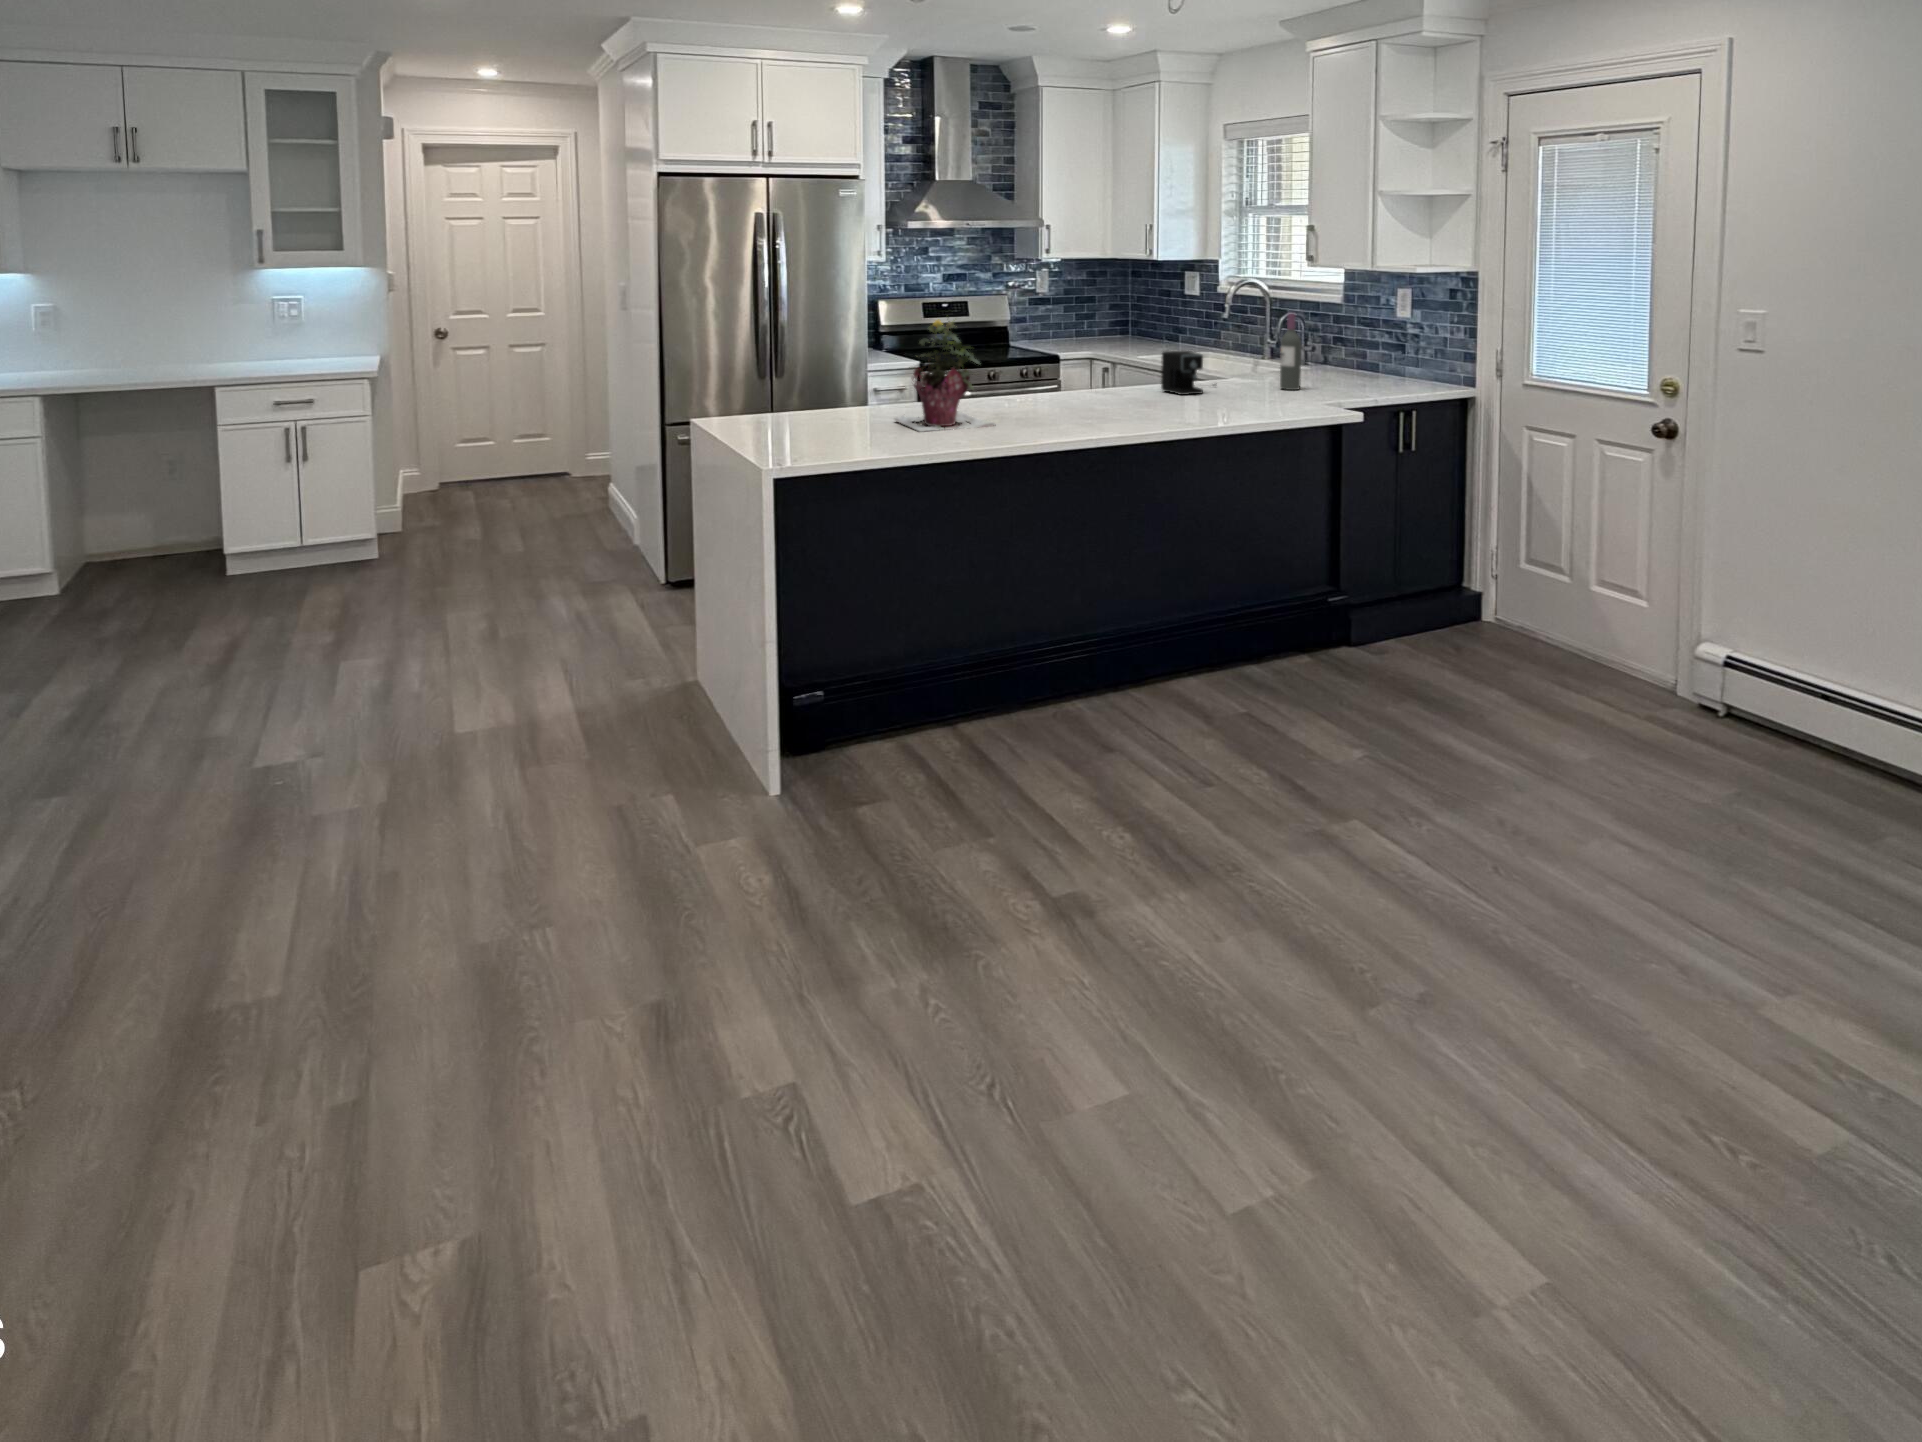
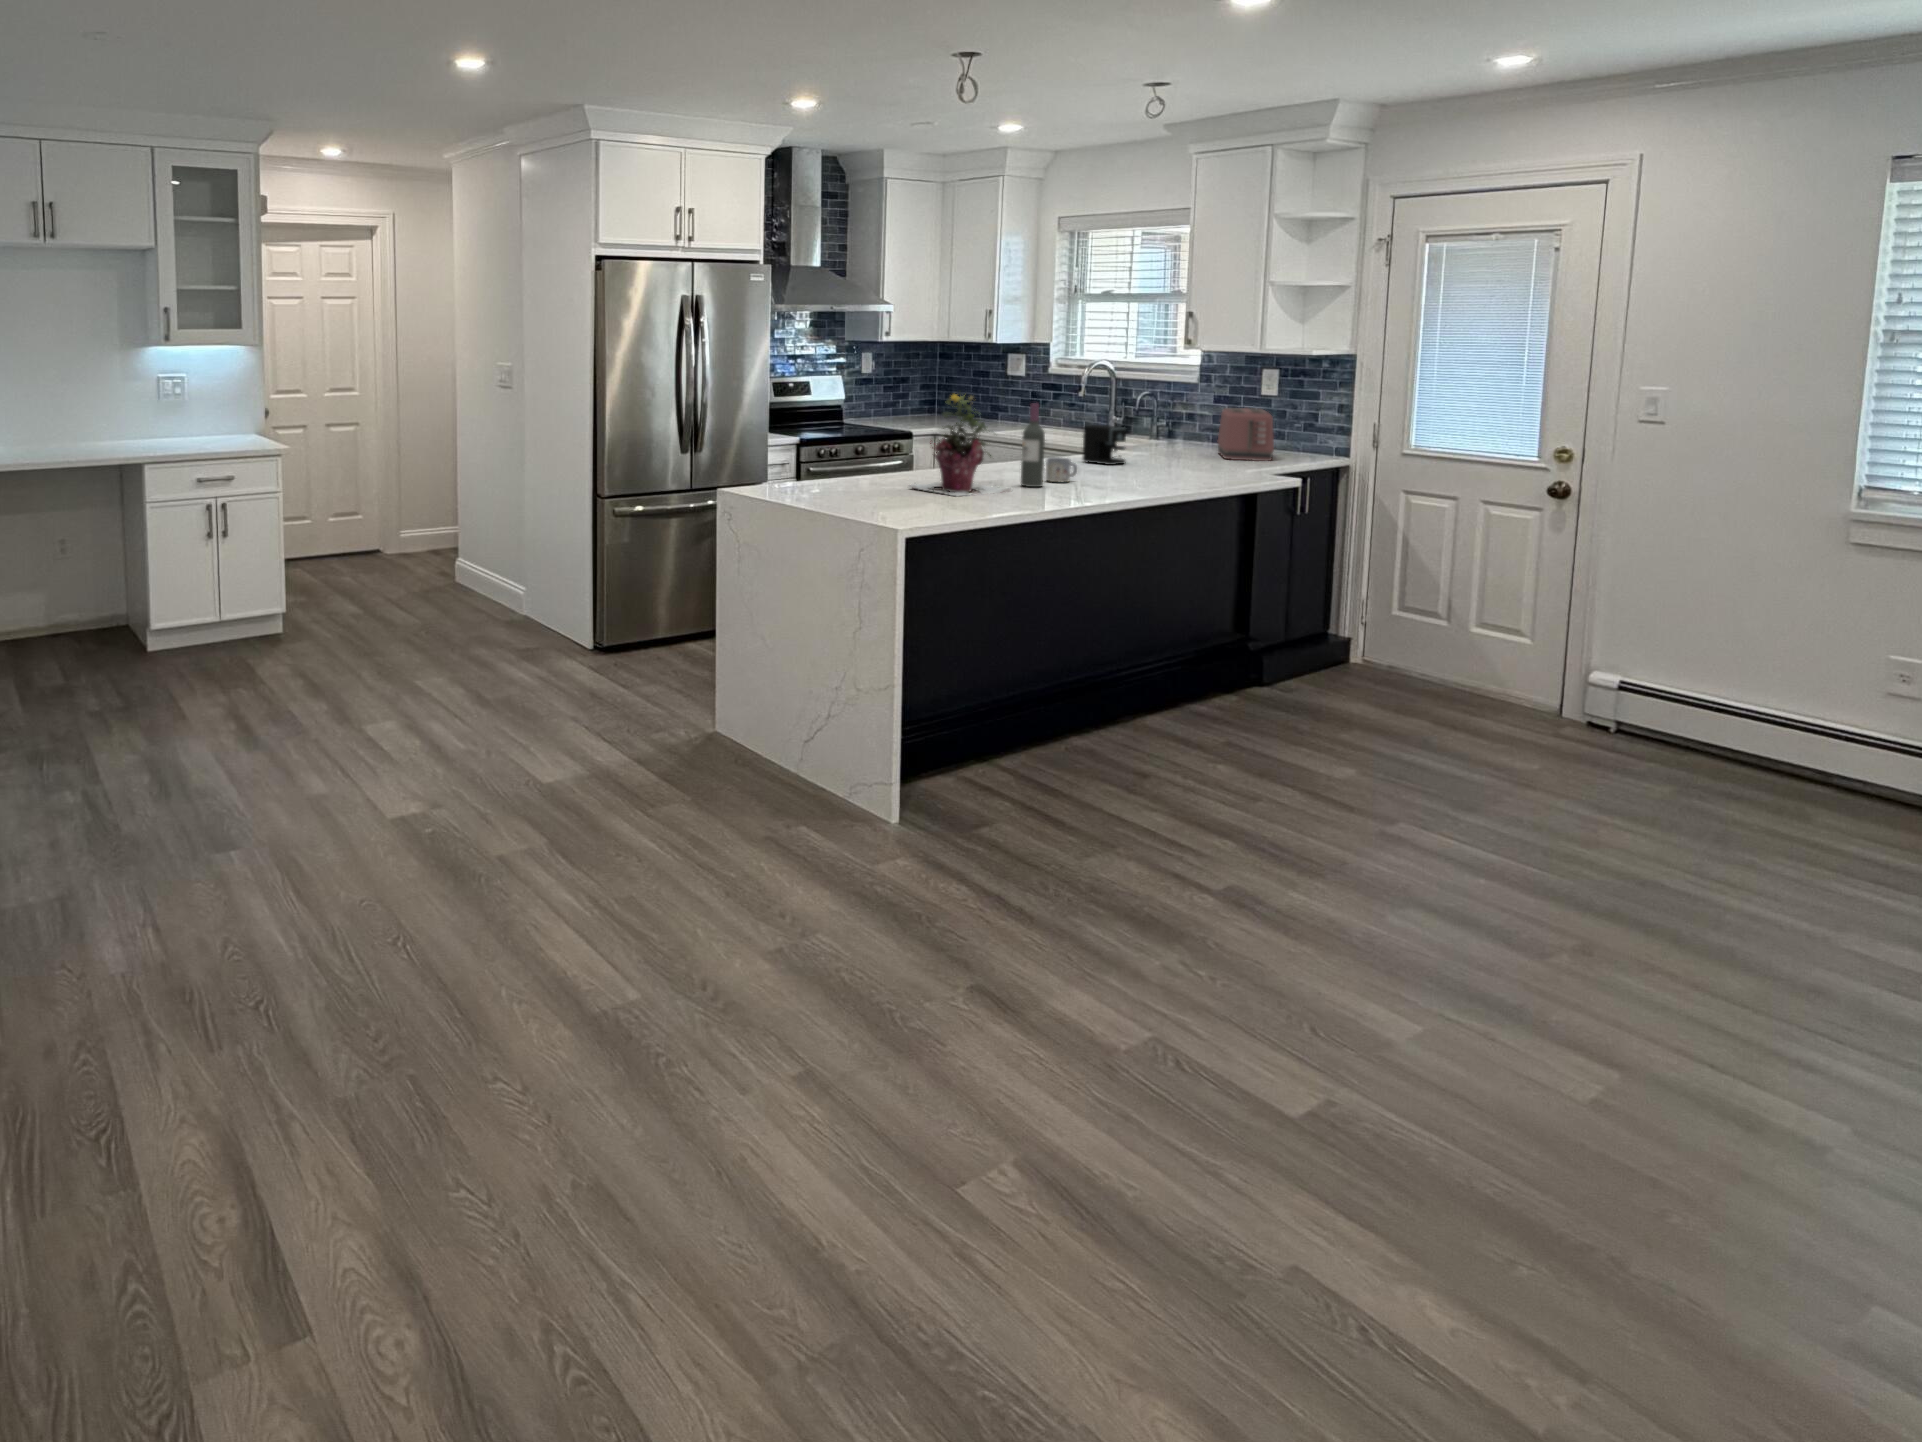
wine bottle: present [1280,313,1301,390] -> present [1021,403,1045,487]
toaster: none [1324,332,1385,392] -> present [1218,408,1274,461]
mug: none [1062,388,1097,416] -> present [1046,457,1077,483]

